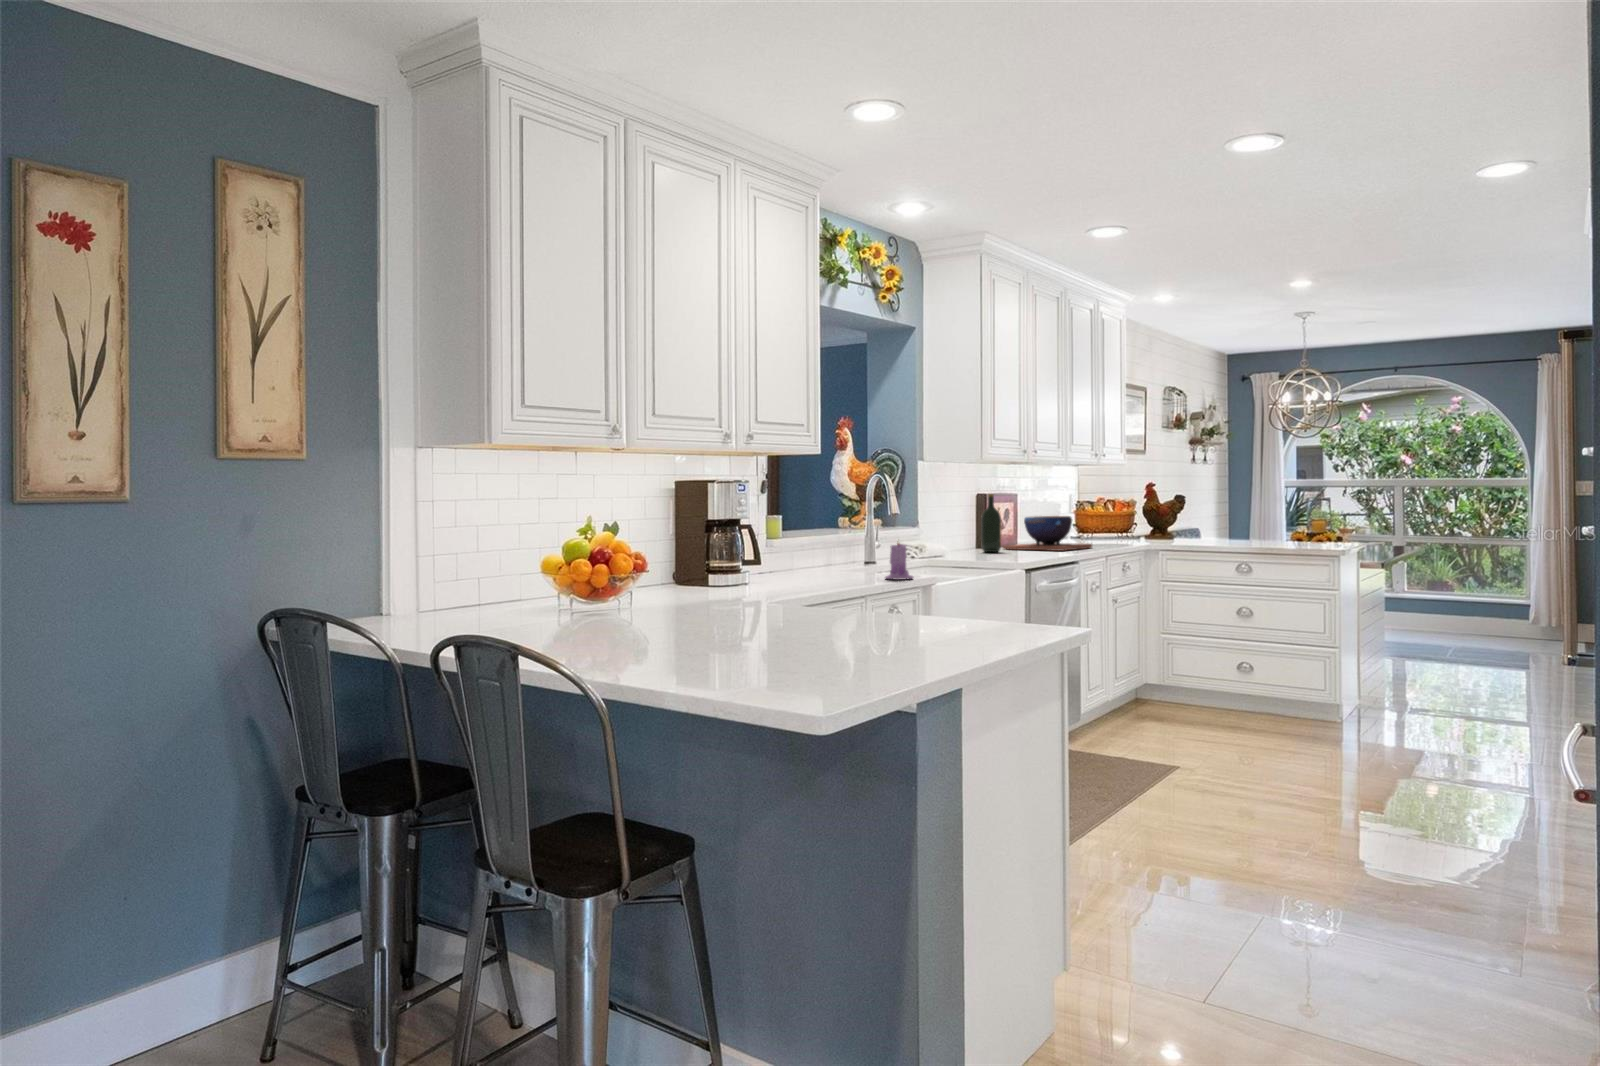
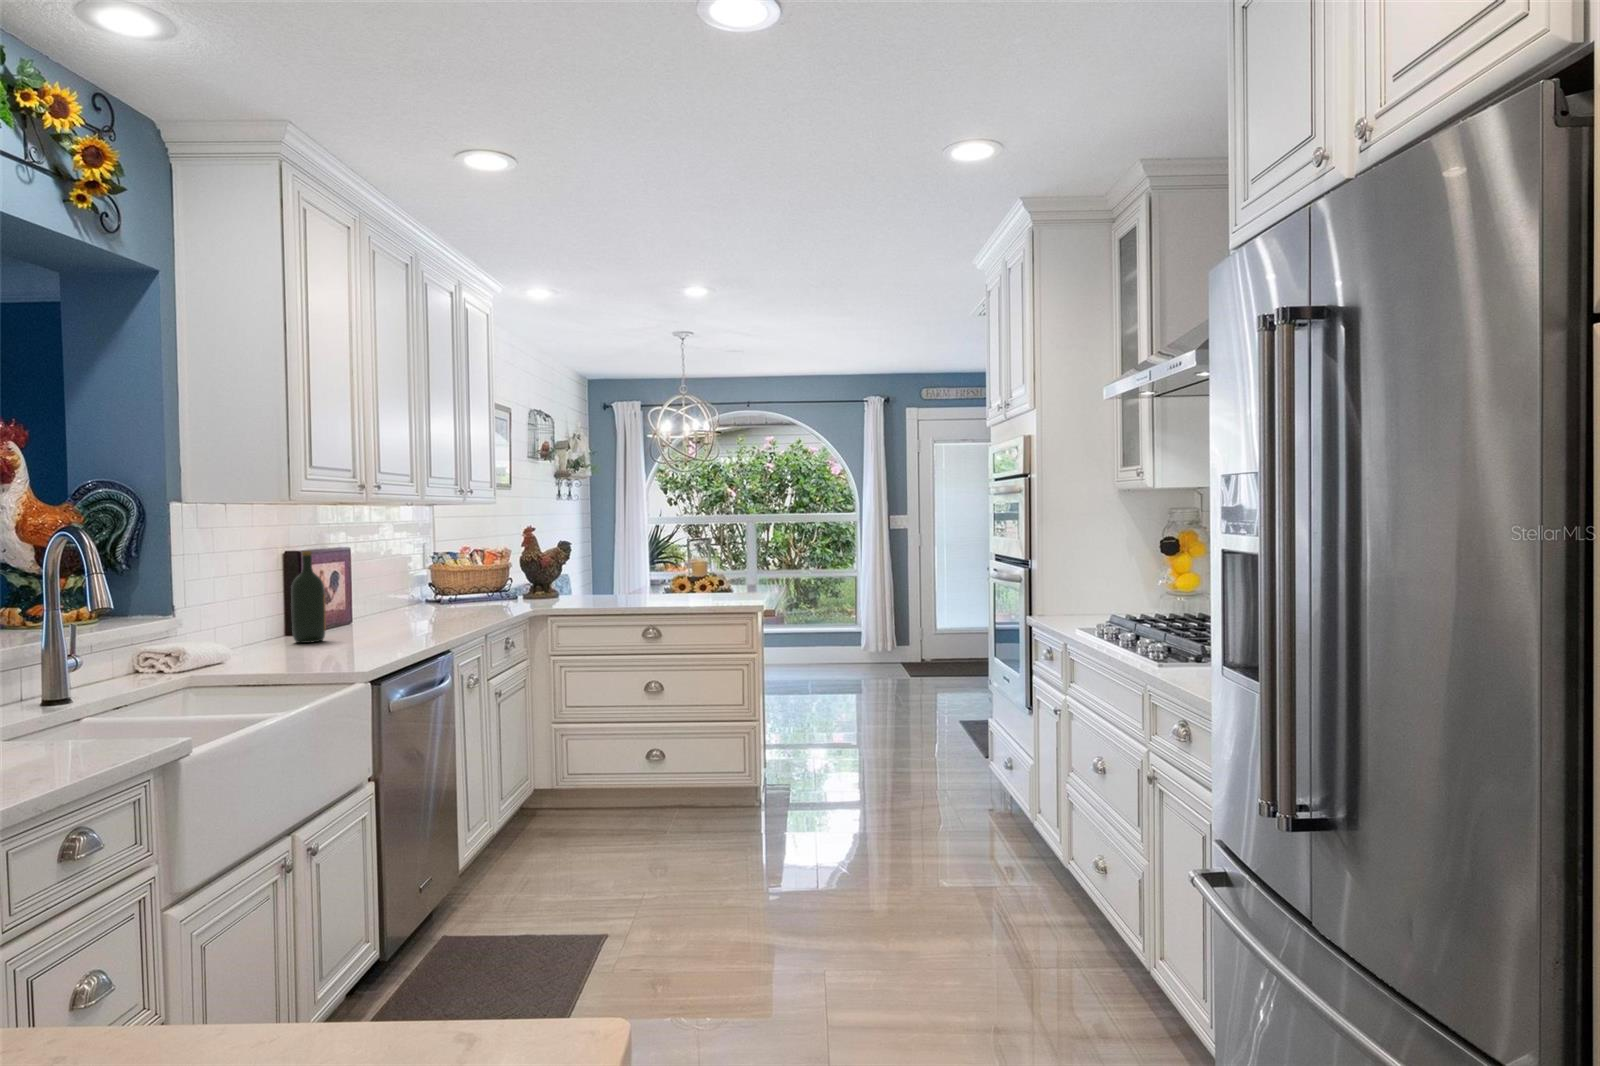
decorative bowl: present [1003,516,1092,551] -> none [328,578,464,633]
candle: present [885,543,913,580] -> none [49,677,126,771]

